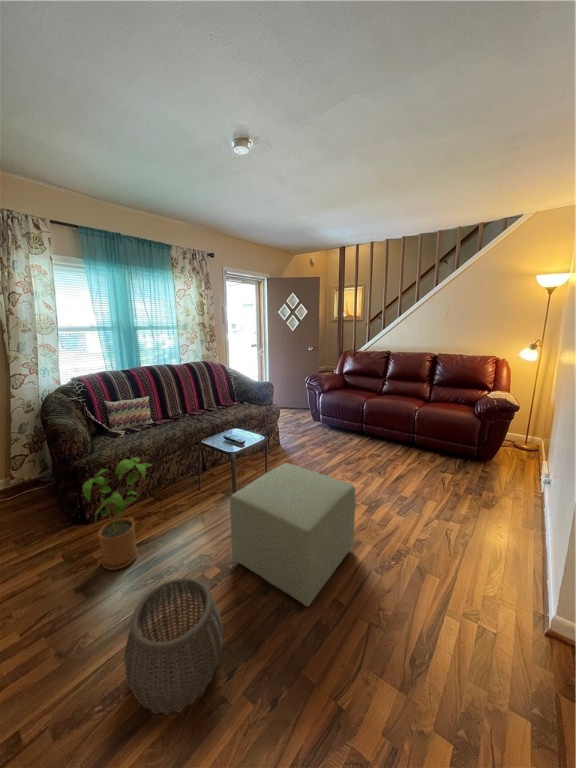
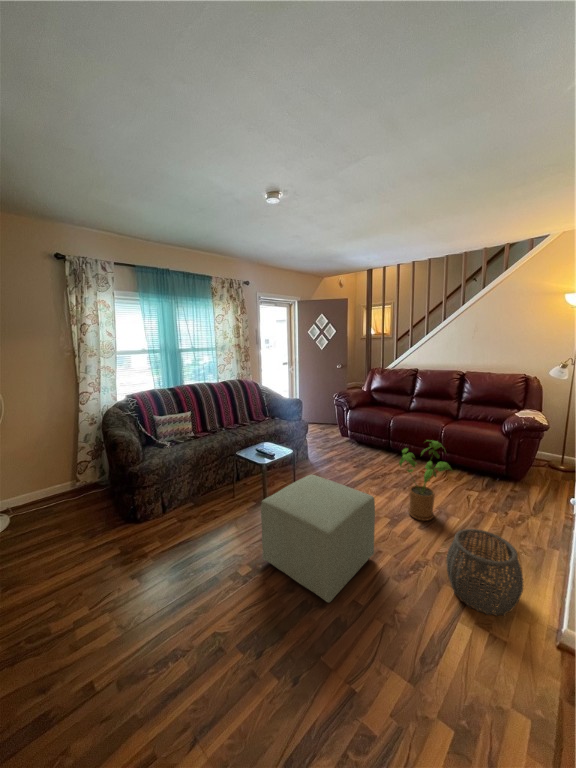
house plant: present [83,457,151,570] -> present [399,441,452,521]
woven basket: present [124,578,223,714] -> present [446,529,524,616]

